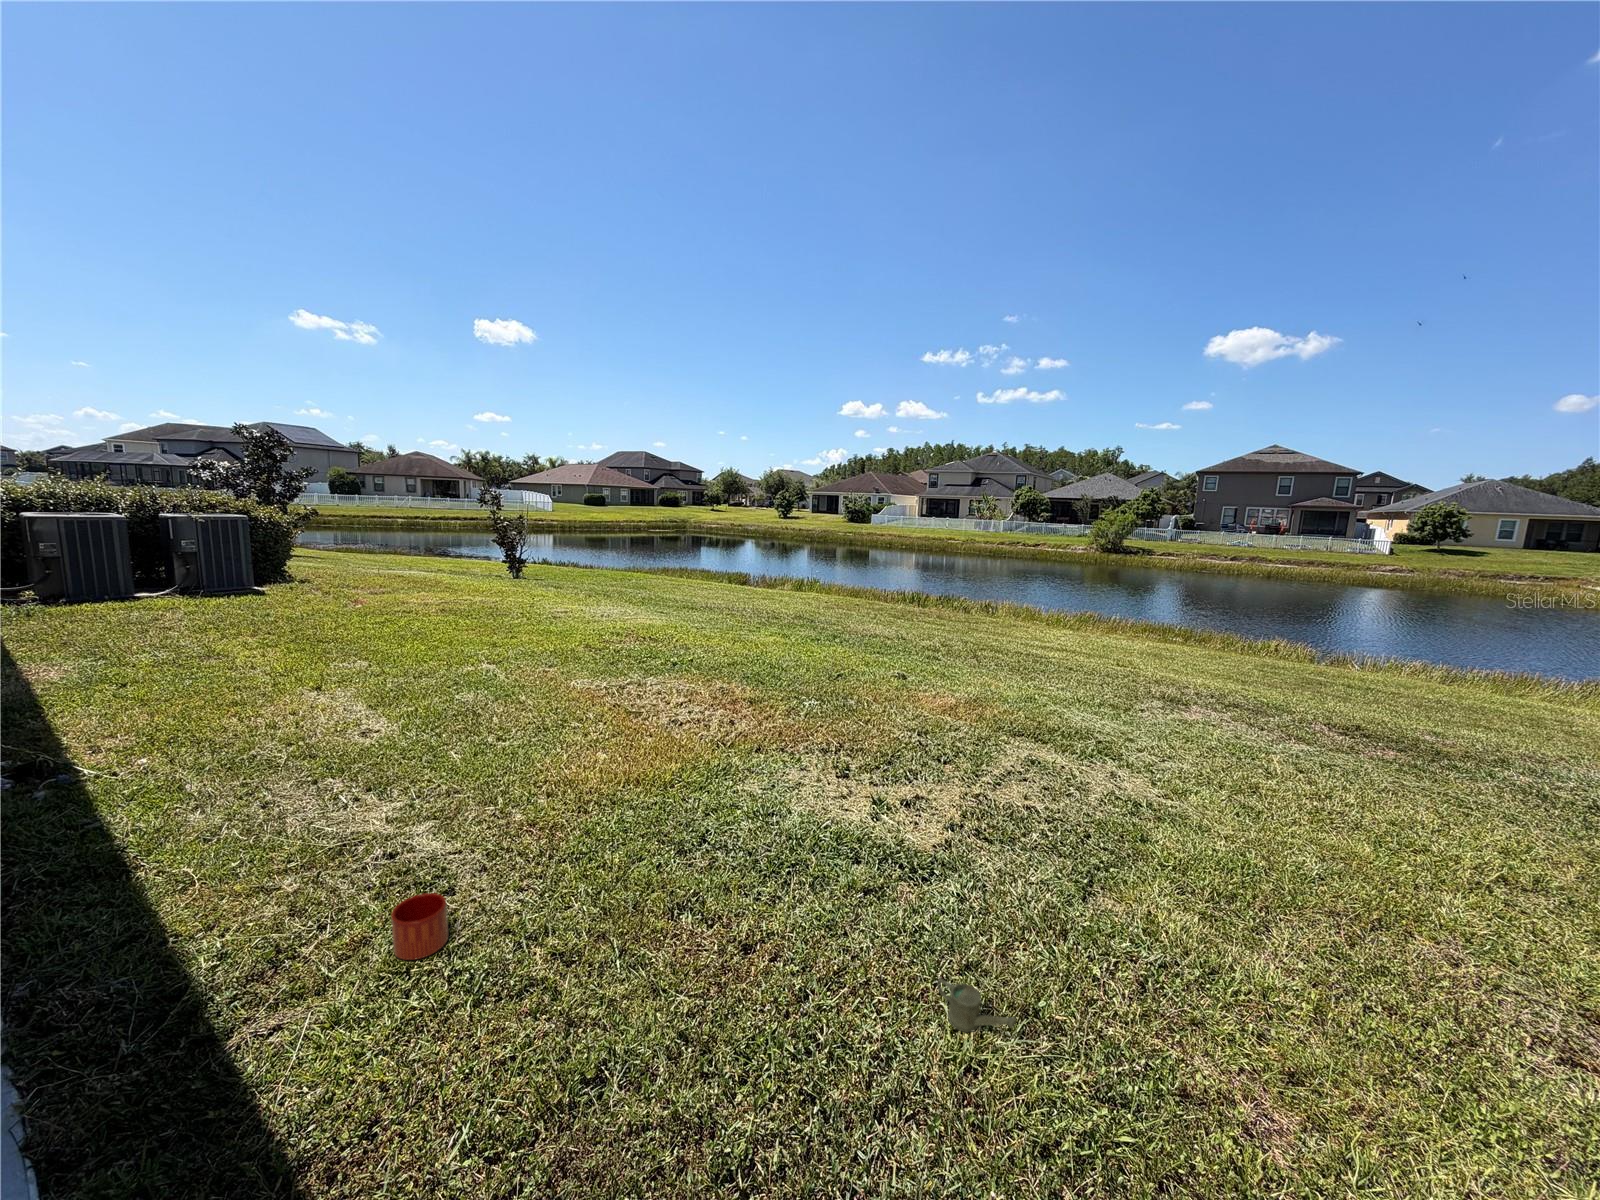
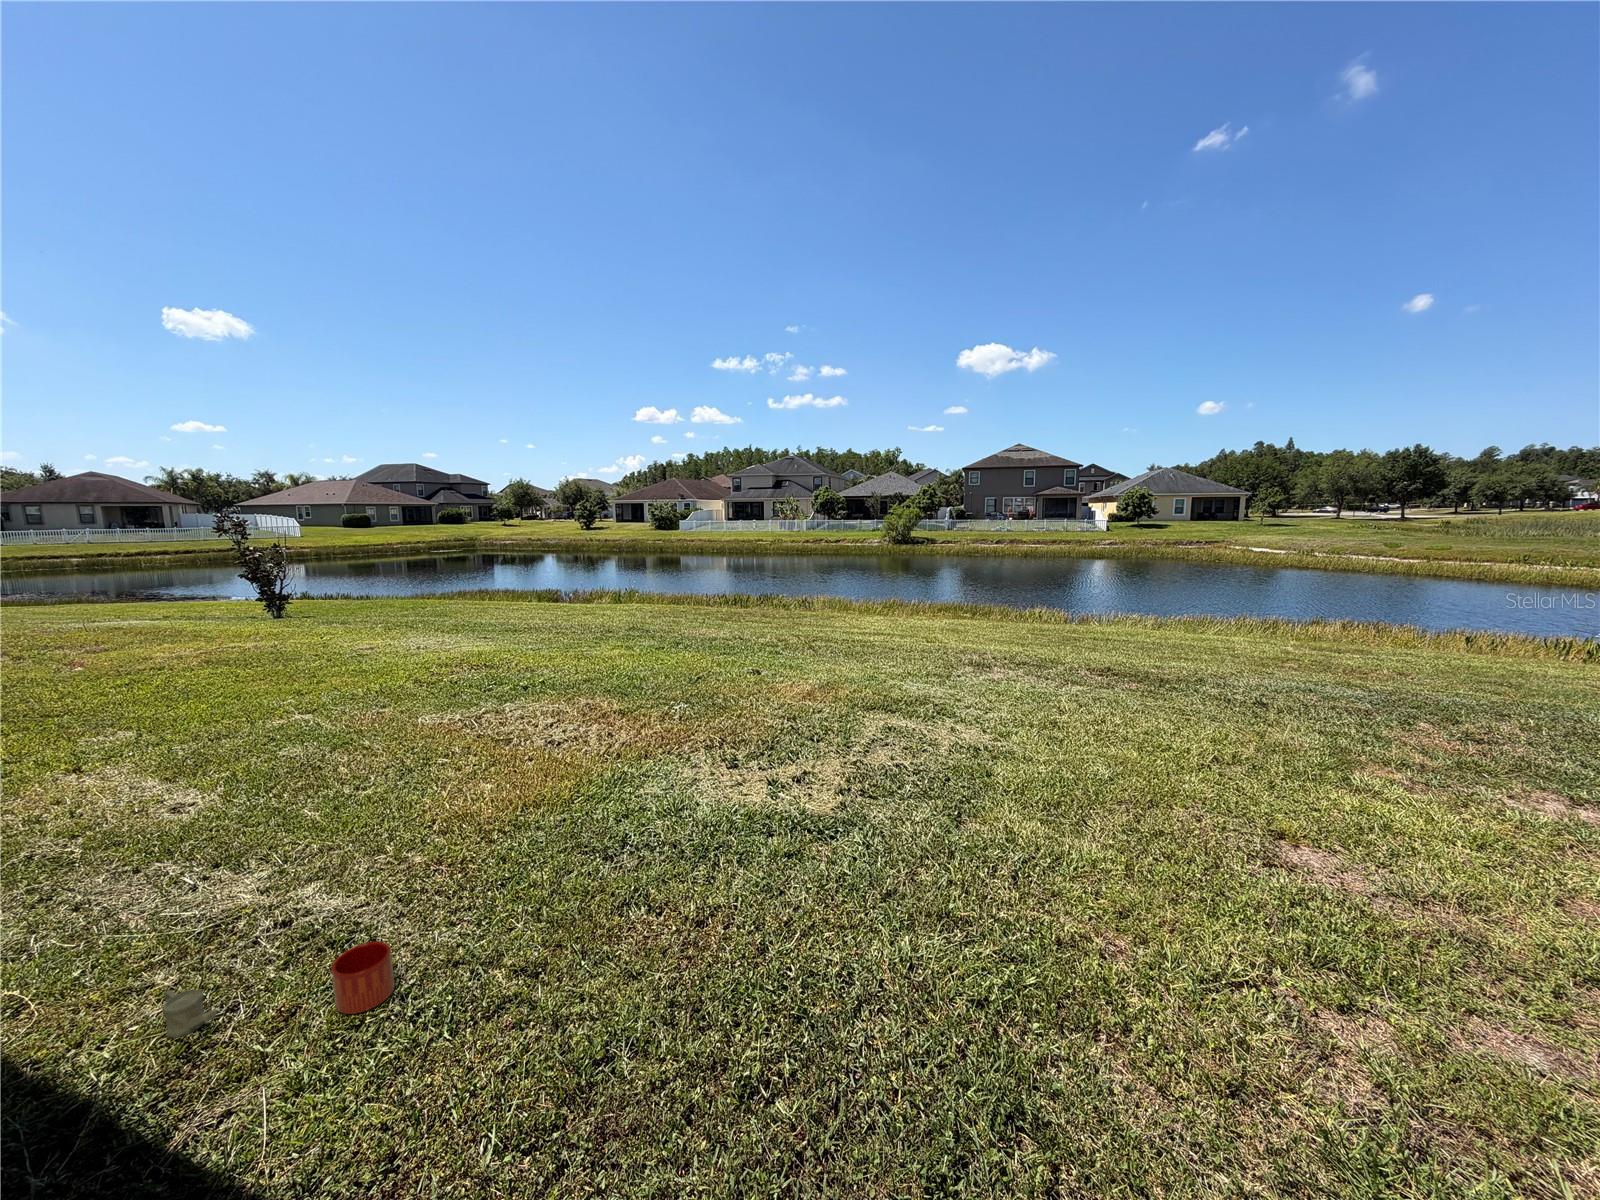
watering can: present [937,979,1016,1032] -> present [163,989,217,1038]

